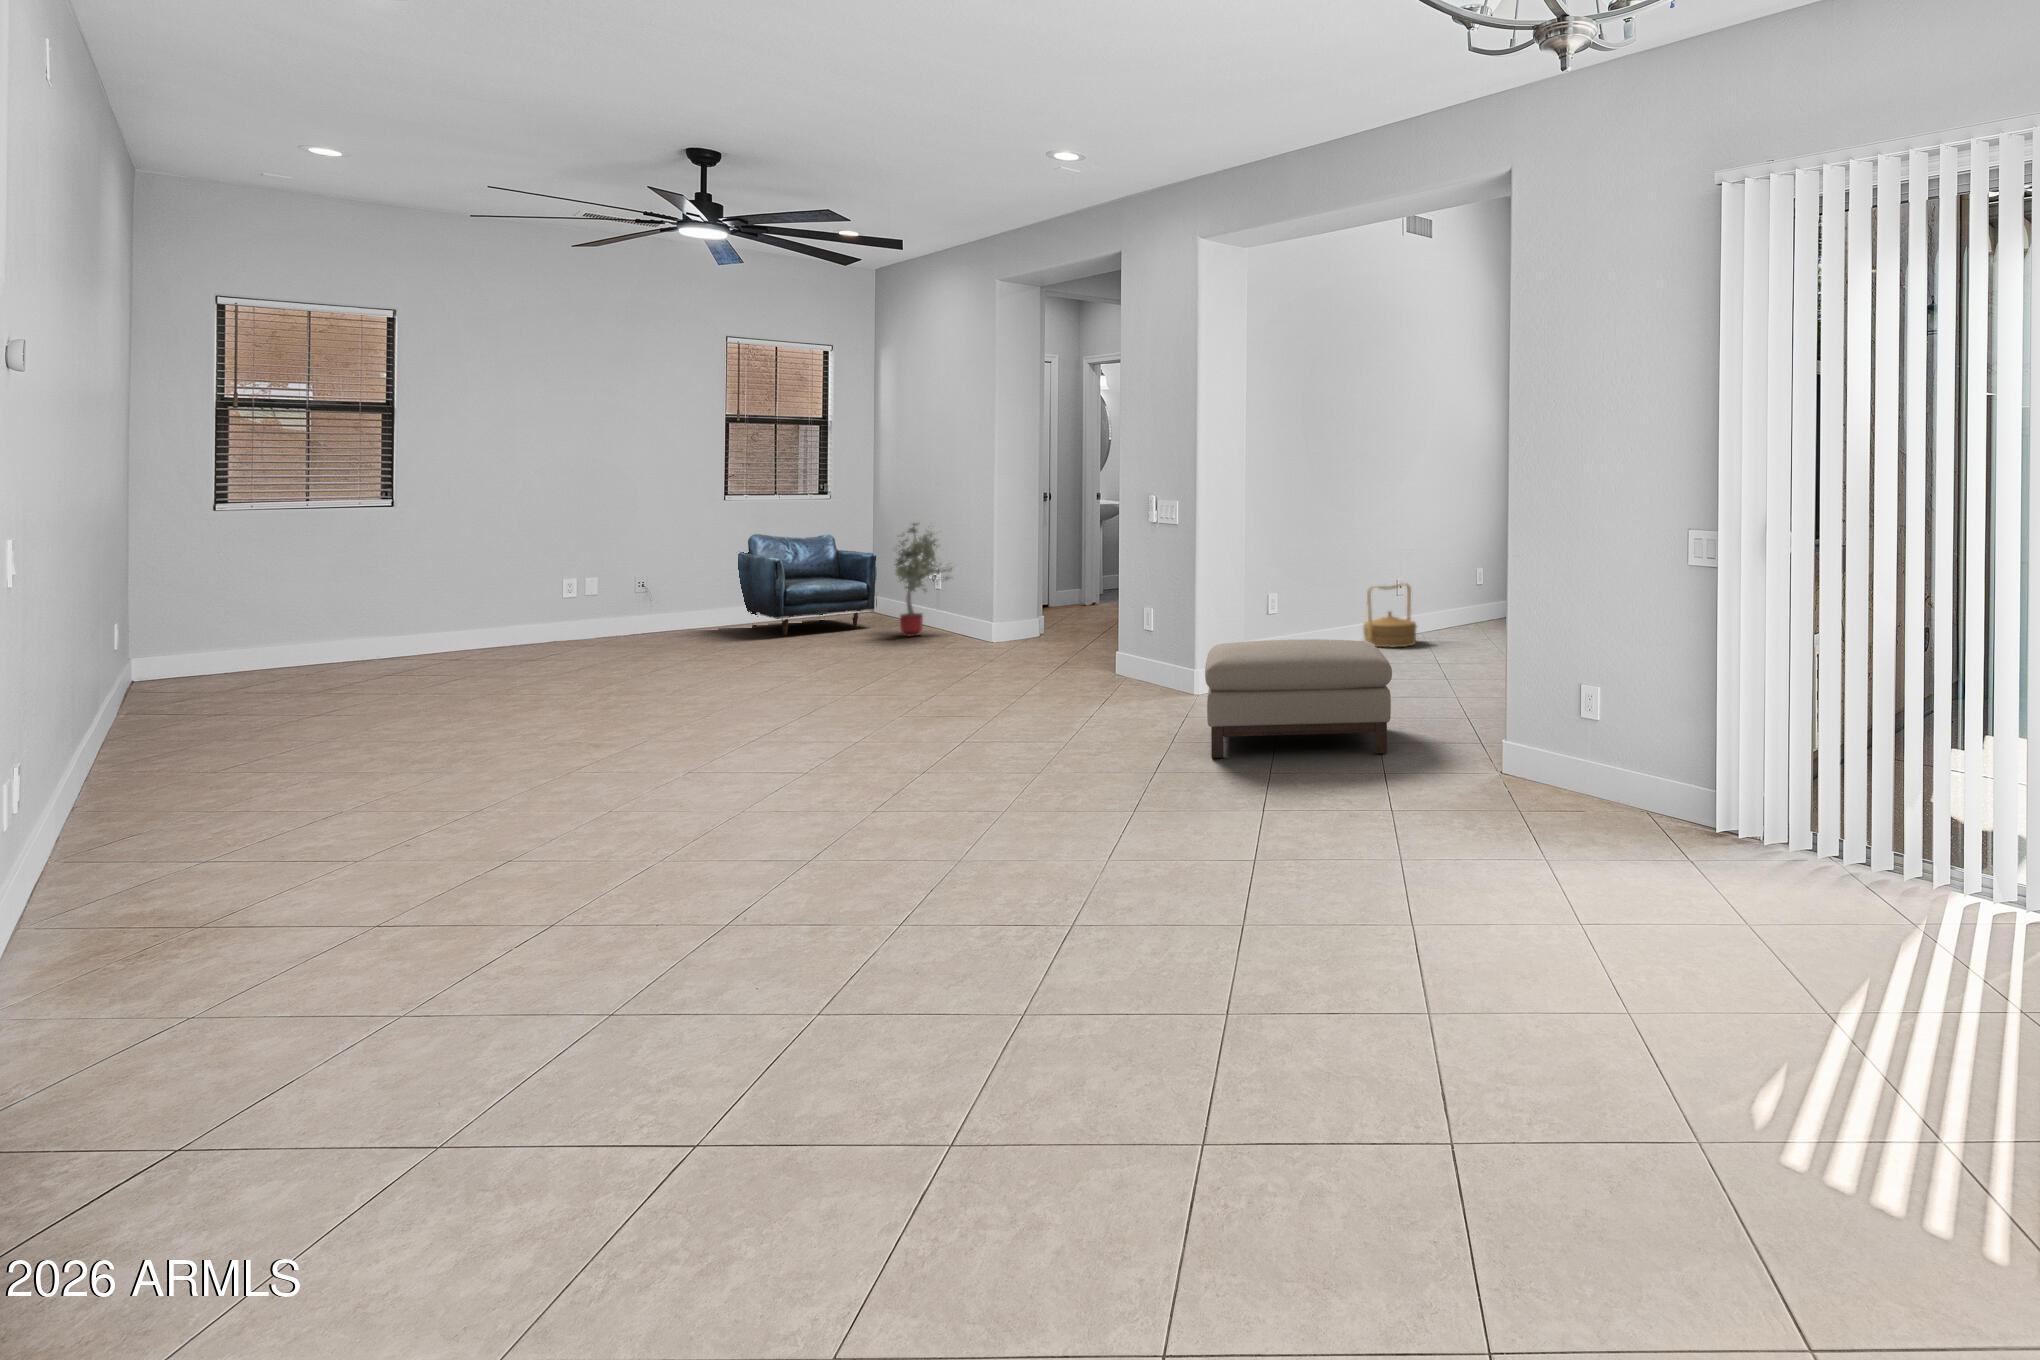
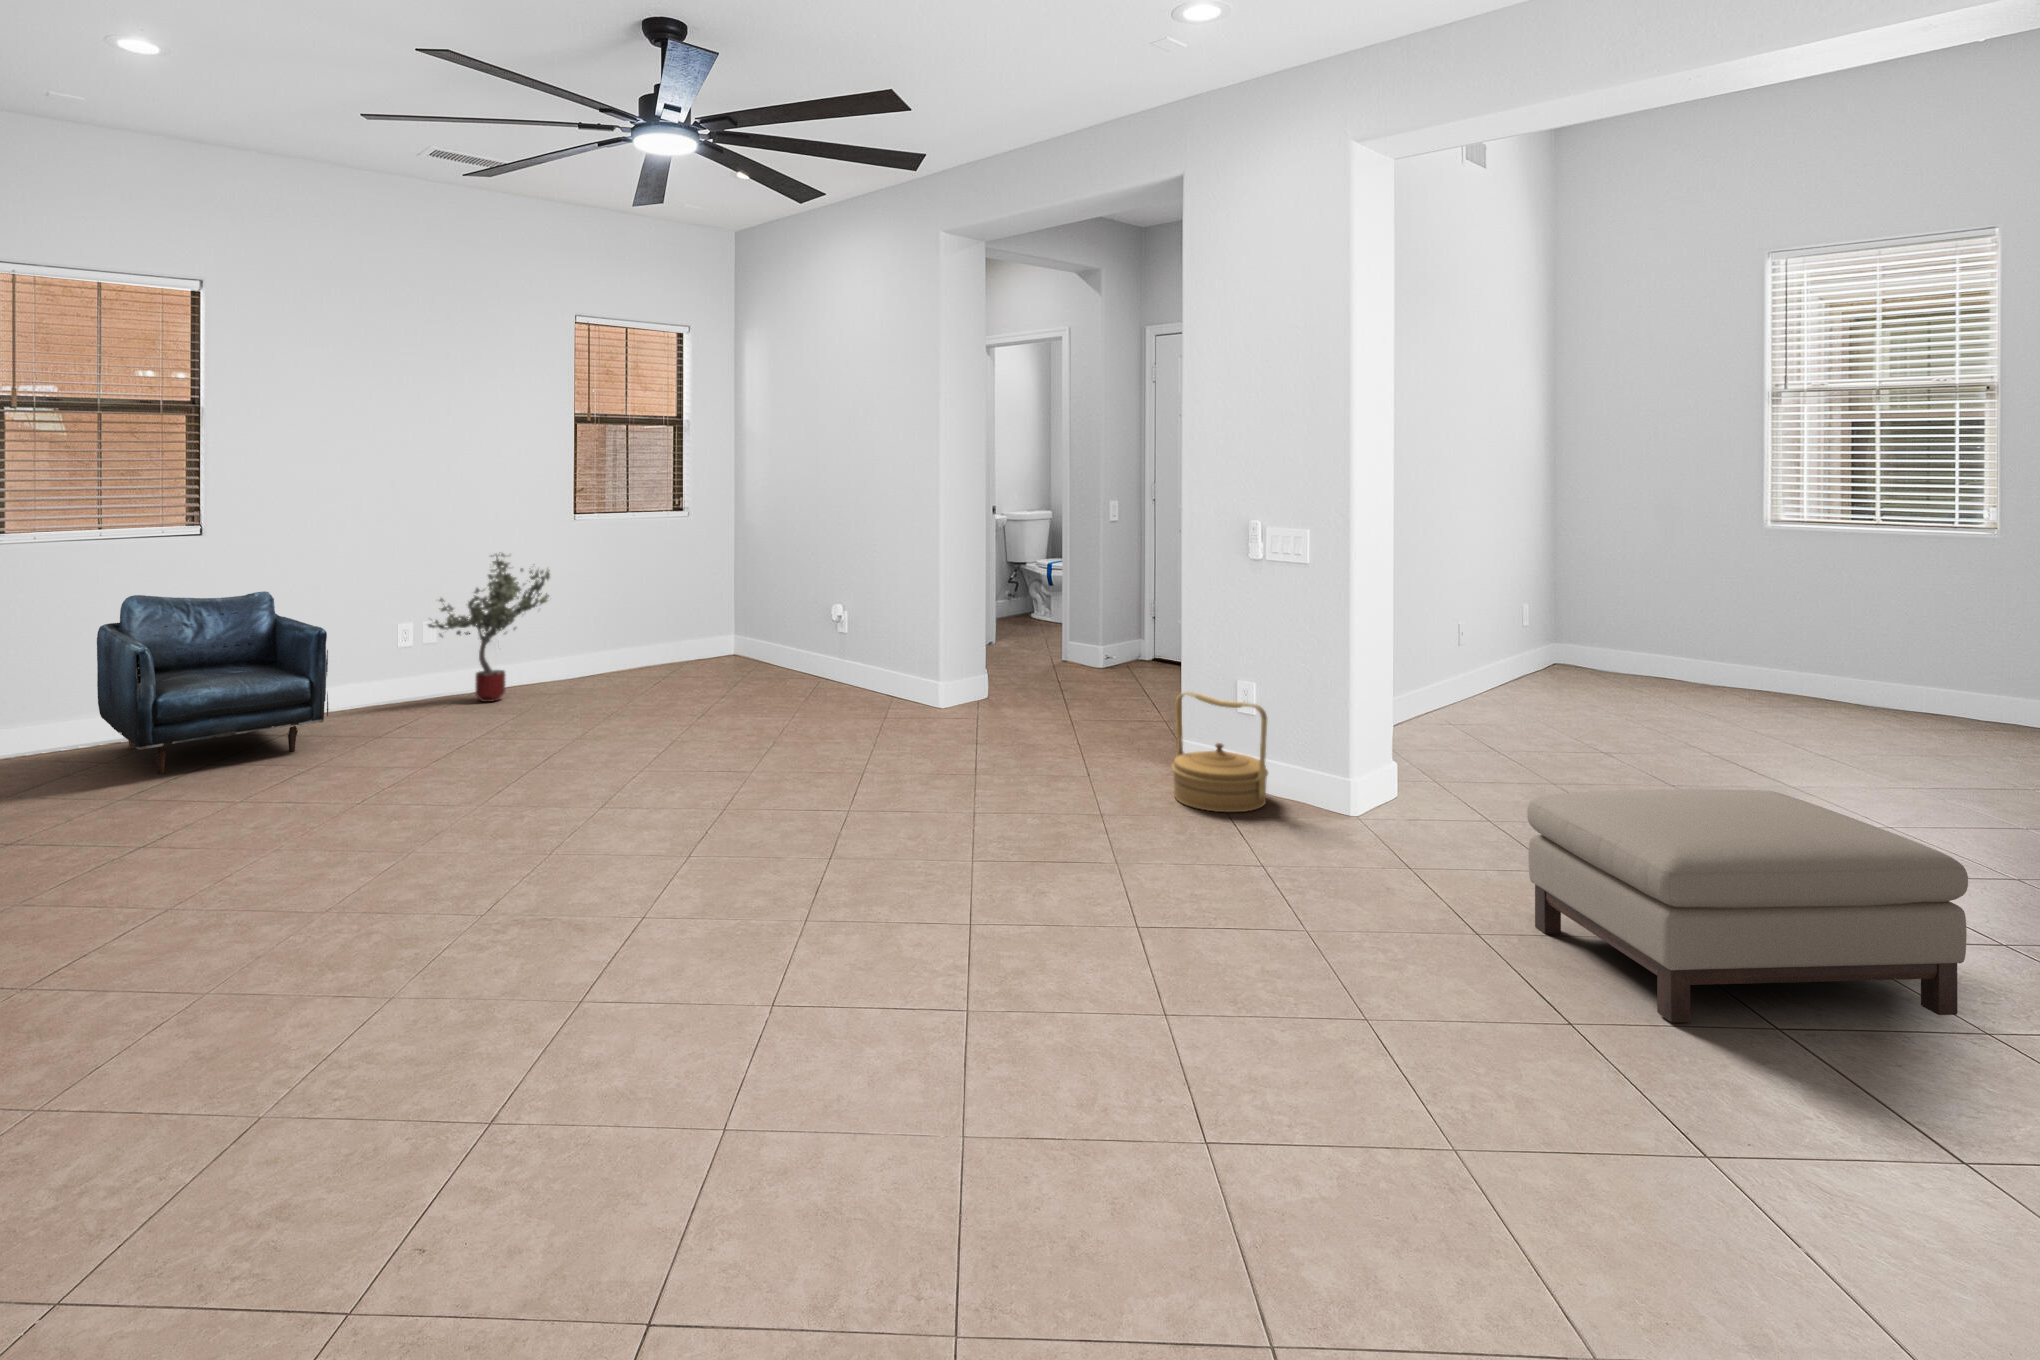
potted tree: present [895,523,952,637] -> present [428,553,550,702]
armchair: present [738,534,877,635] -> present [97,591,328,773]
woven basket: present [1363,584,1417,647] -> present [1172,692,1268,812]

